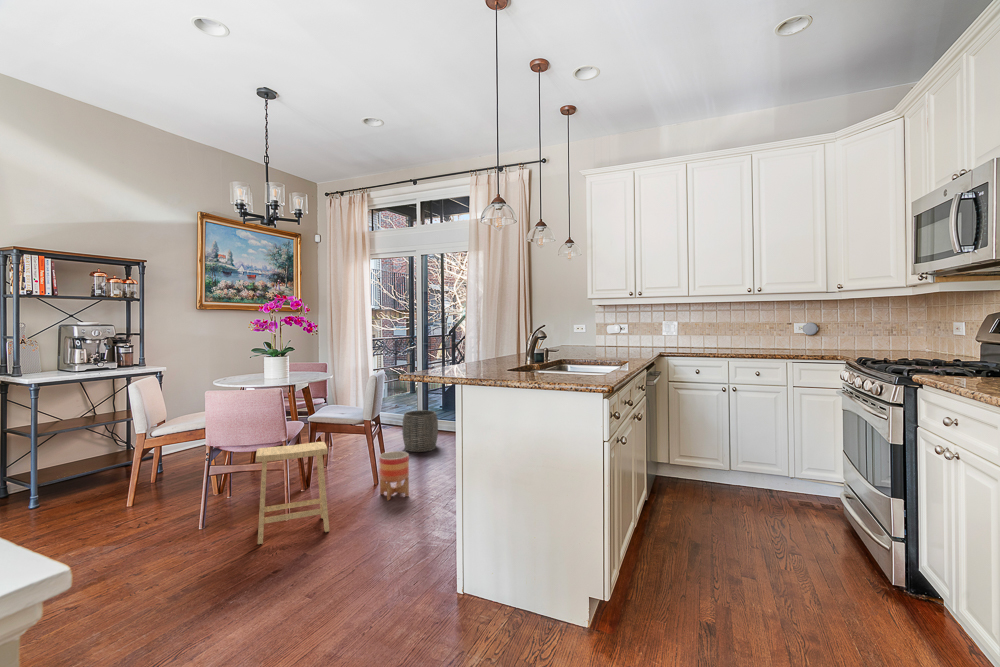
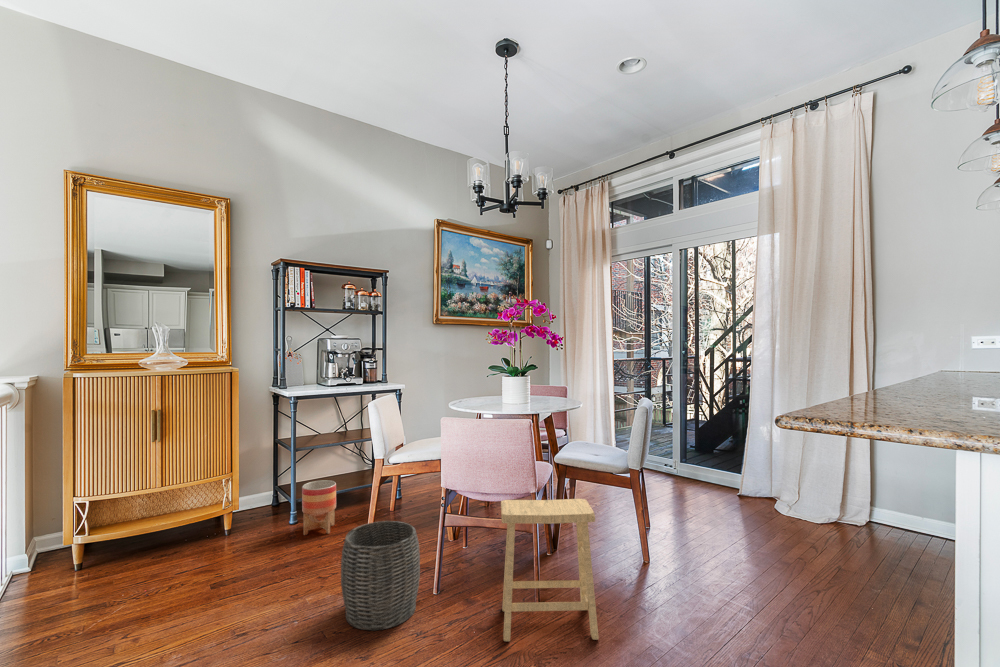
woven basket: present [402,410,438,452] -> present [341,521,420,630]
planter: present [379,451,409,500] -> present [302,480,336,535]

